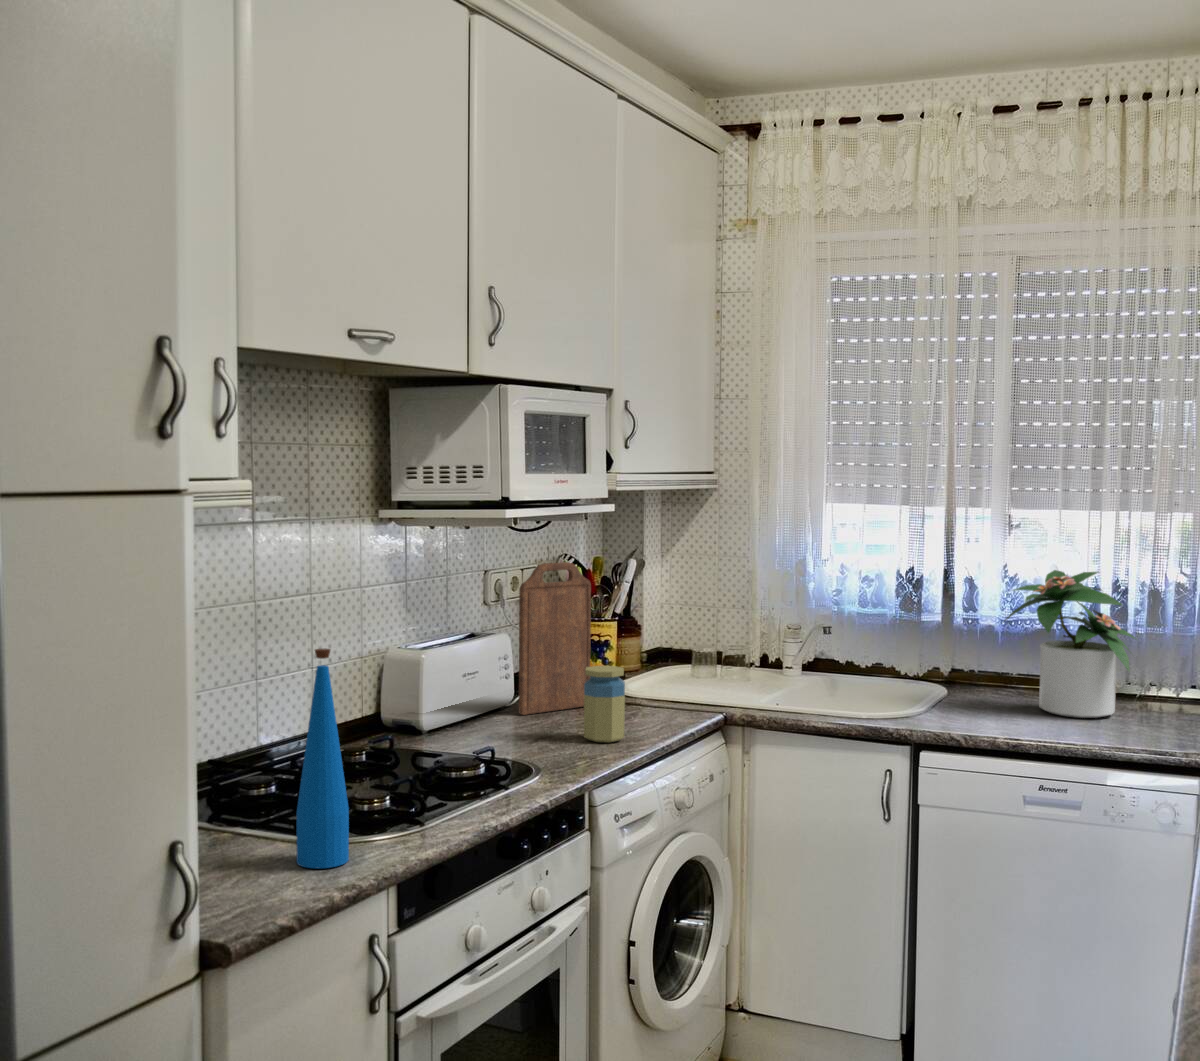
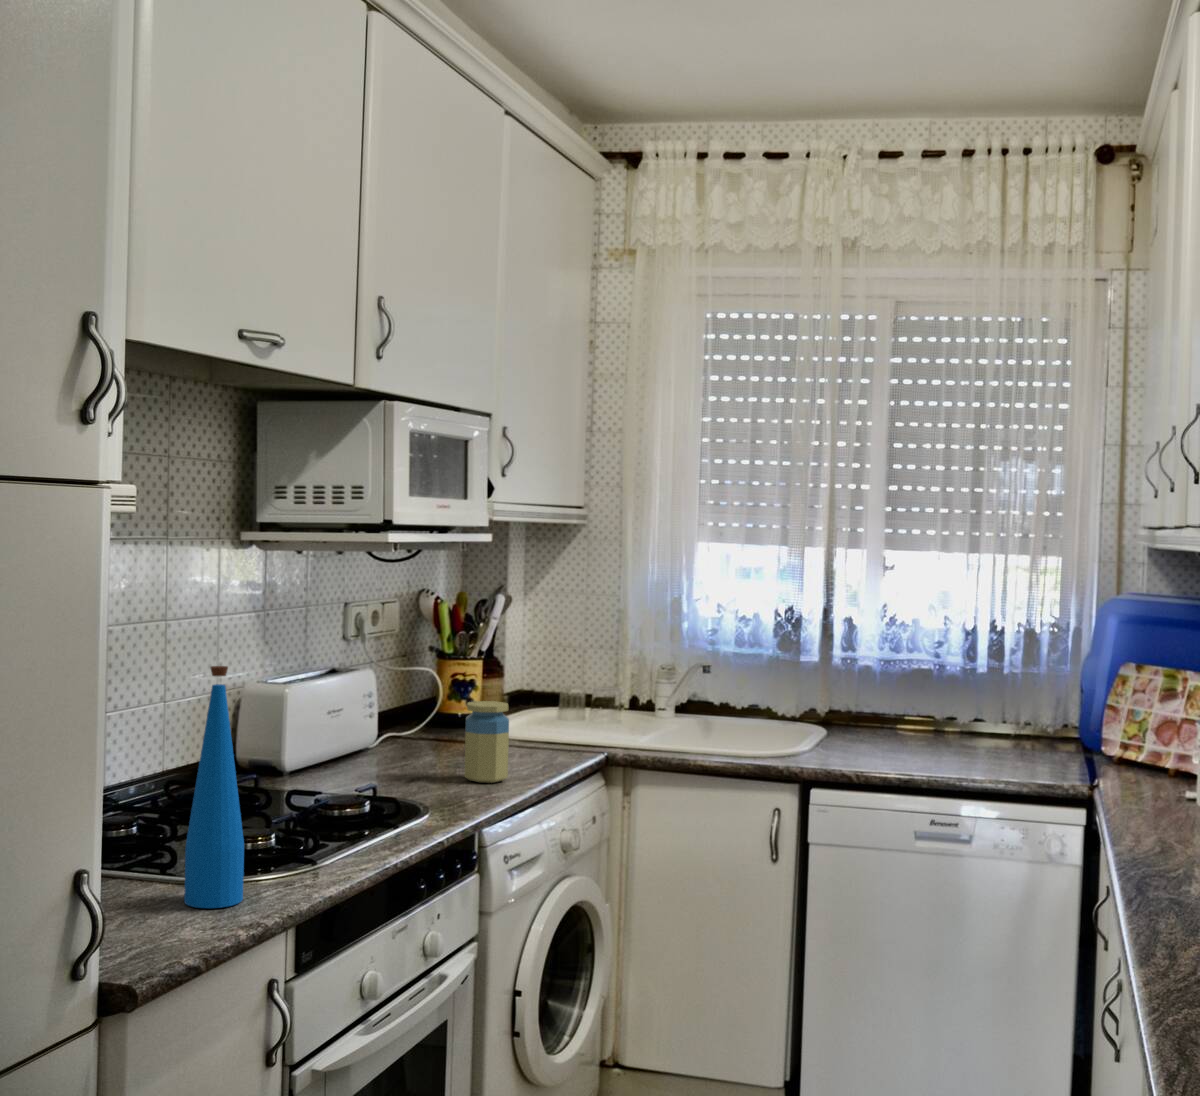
cutting board: present [519,562,591,715] -> none [386,593,464,757]
potted plant: present [1005,570,1135,718] -> none [882,608,1018,757]

